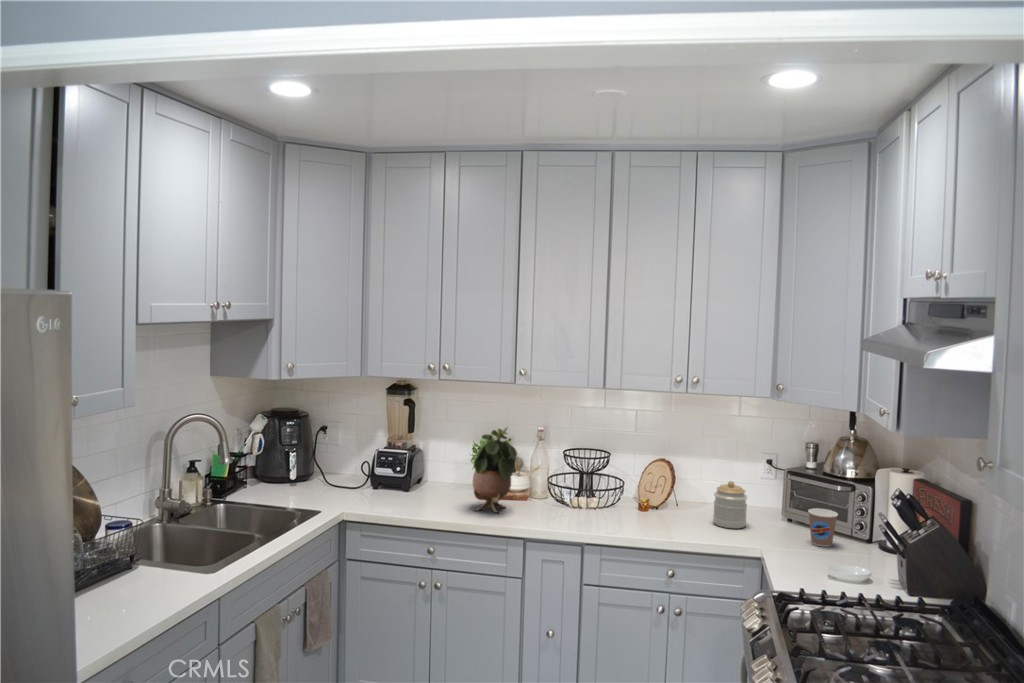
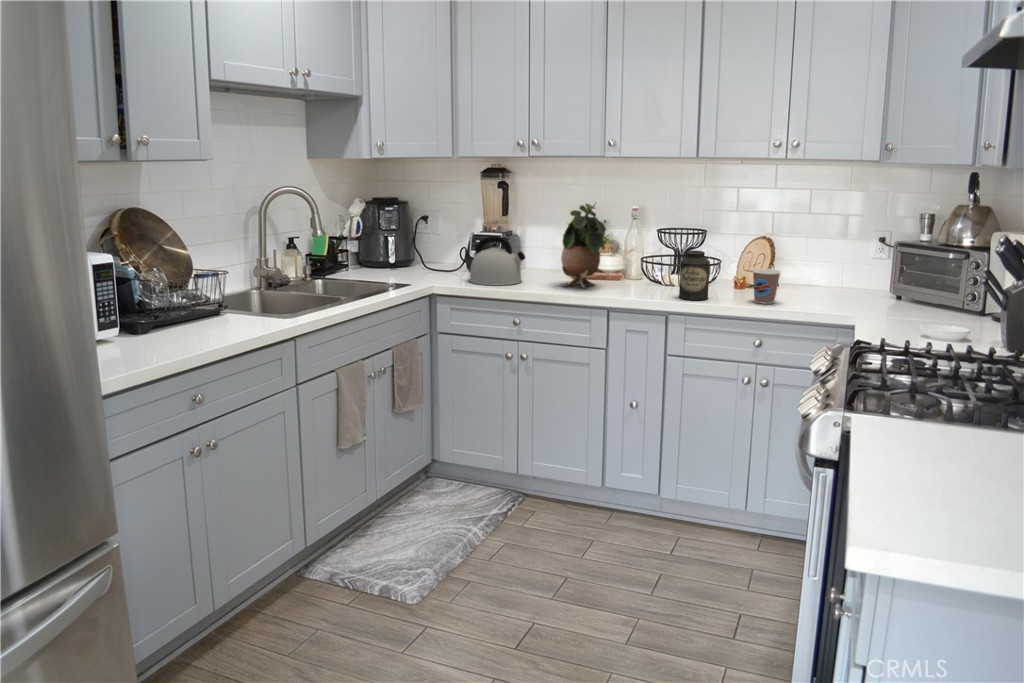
kettle: none [377,458,436,510] -> present [470,236,525,285]
canister: none [591,478,621,529] -> present [679,251,710,300]
jar: present [713,481,747,528] -> none [810,254,849,302]
coffee cup: present [808,508,838,547] -> present [753,269,781,304]

